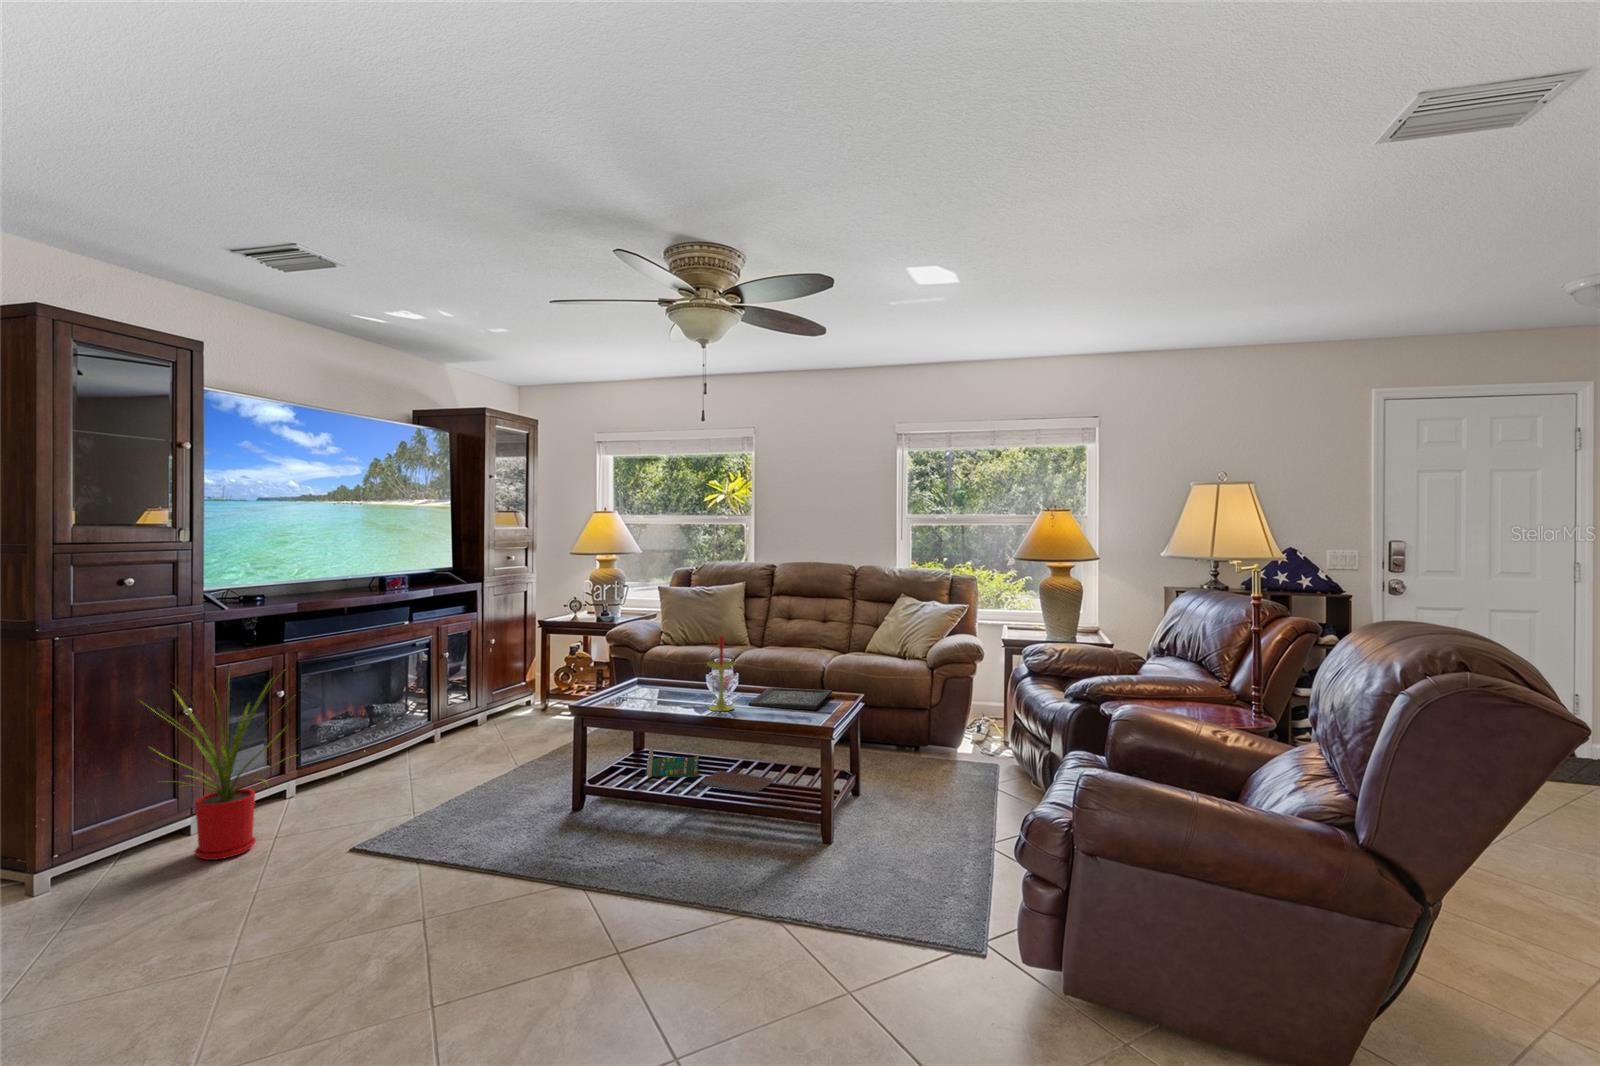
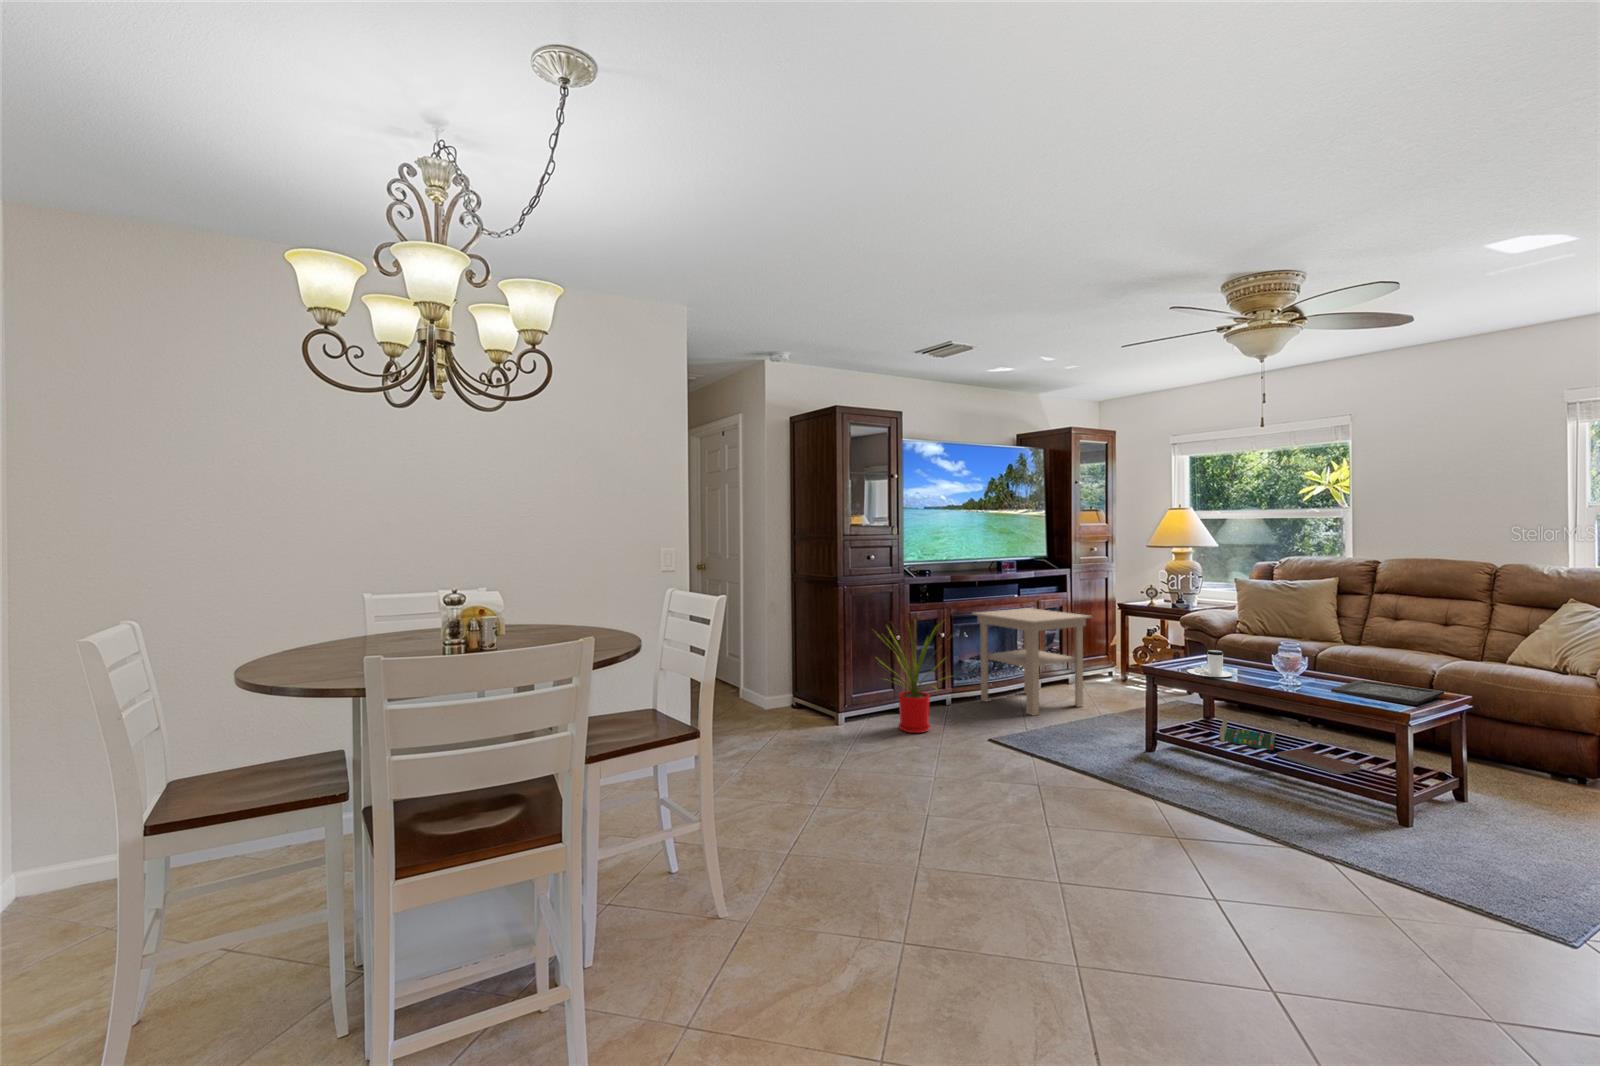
candle: present [708,636,736,711] -> none [1282,620,1315,692]
side table: none [335,637,505,785] -> present [972,608,1092,715]
coffee cup: none [613,674,660,706] -> present [1187,650,1232,677]

